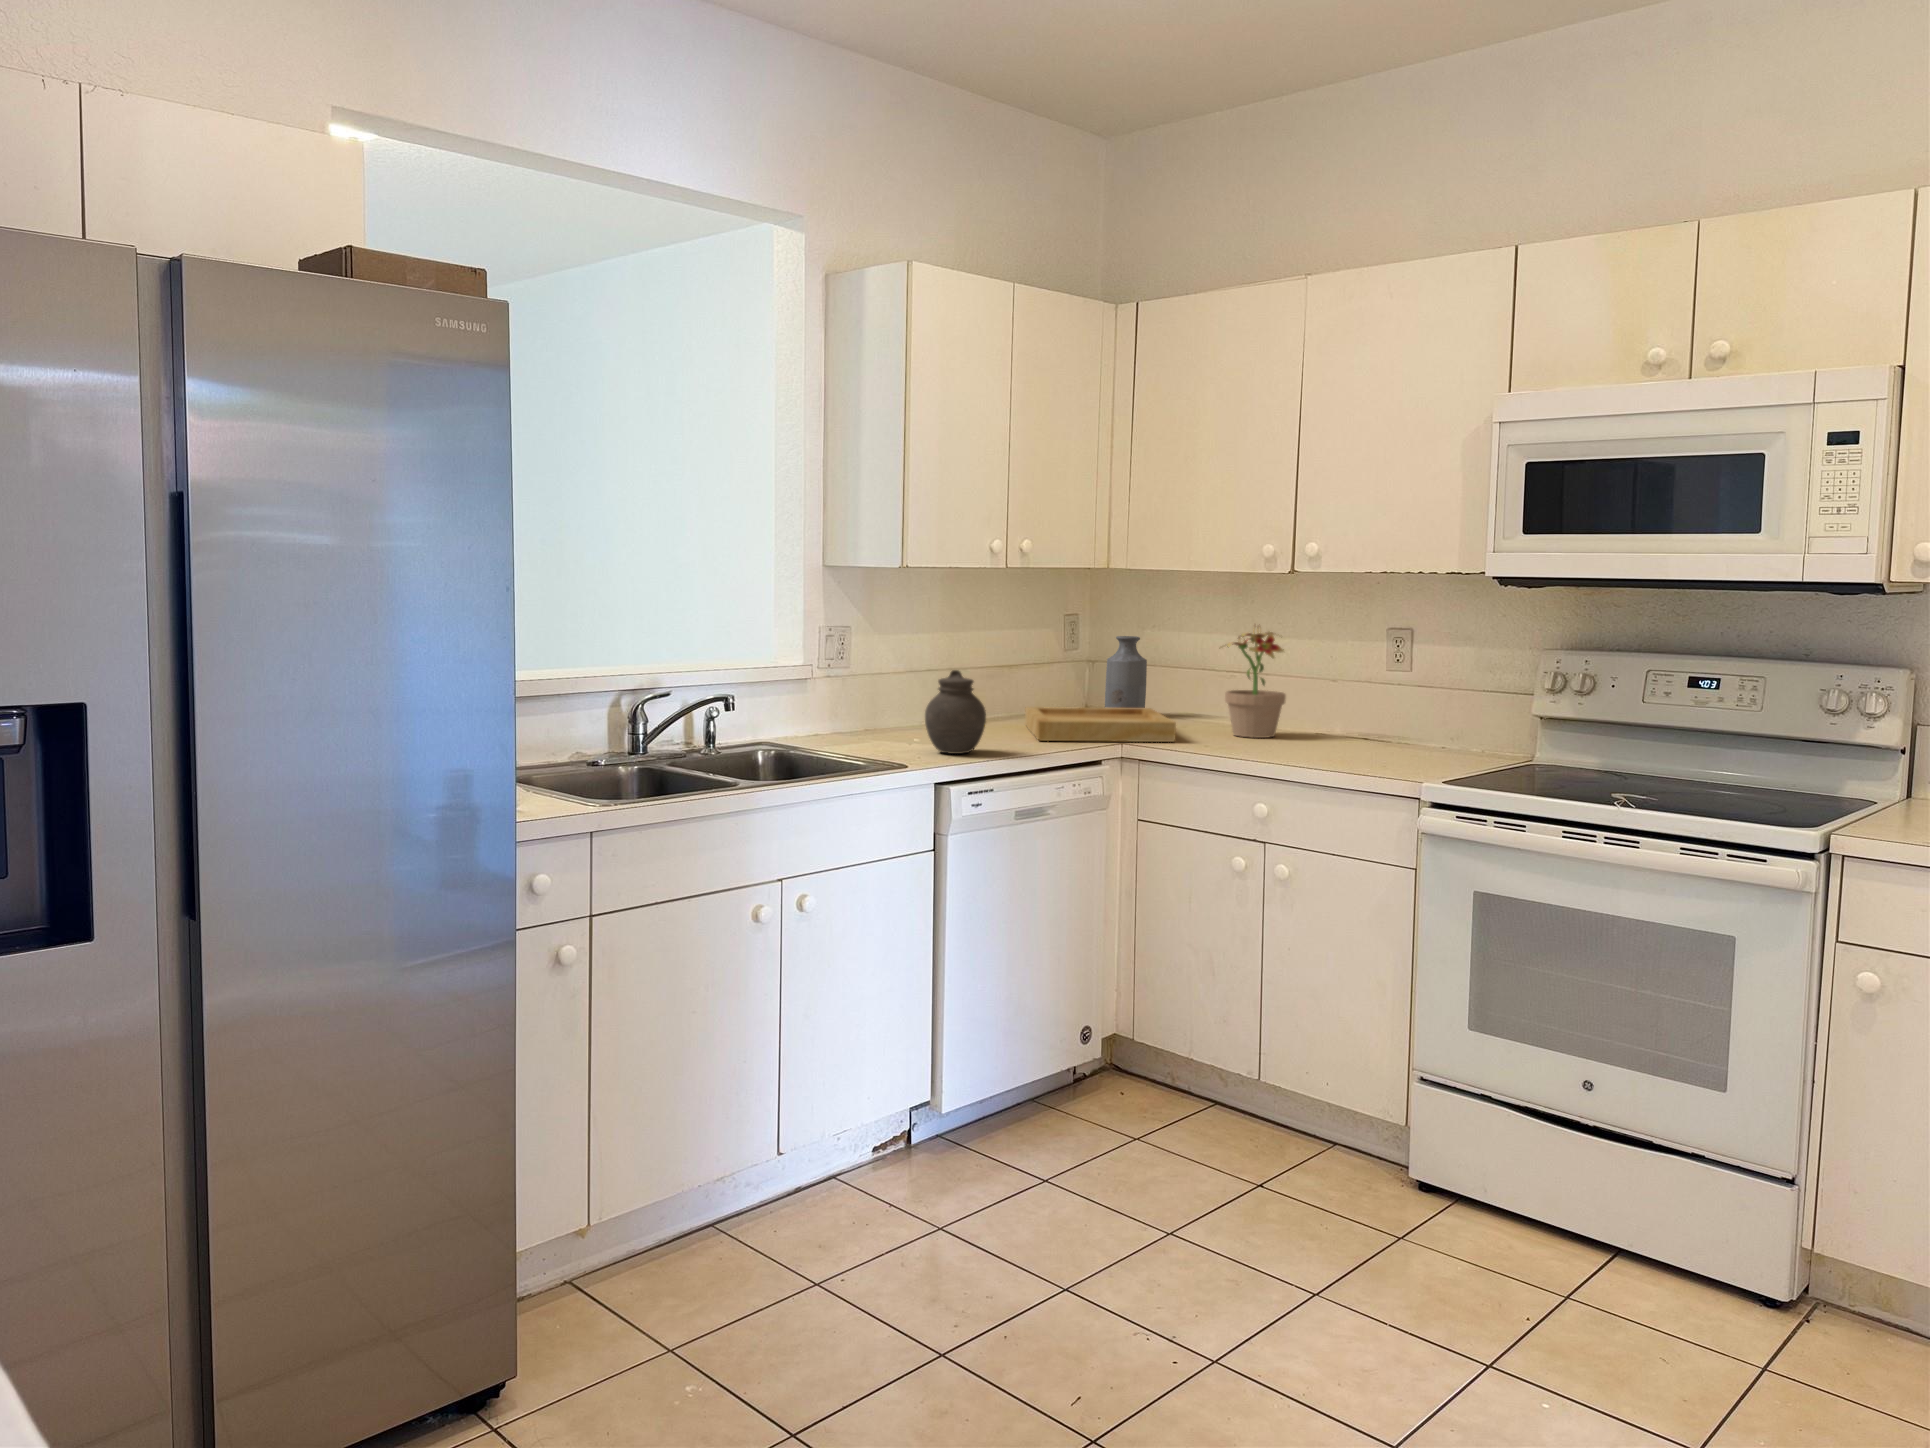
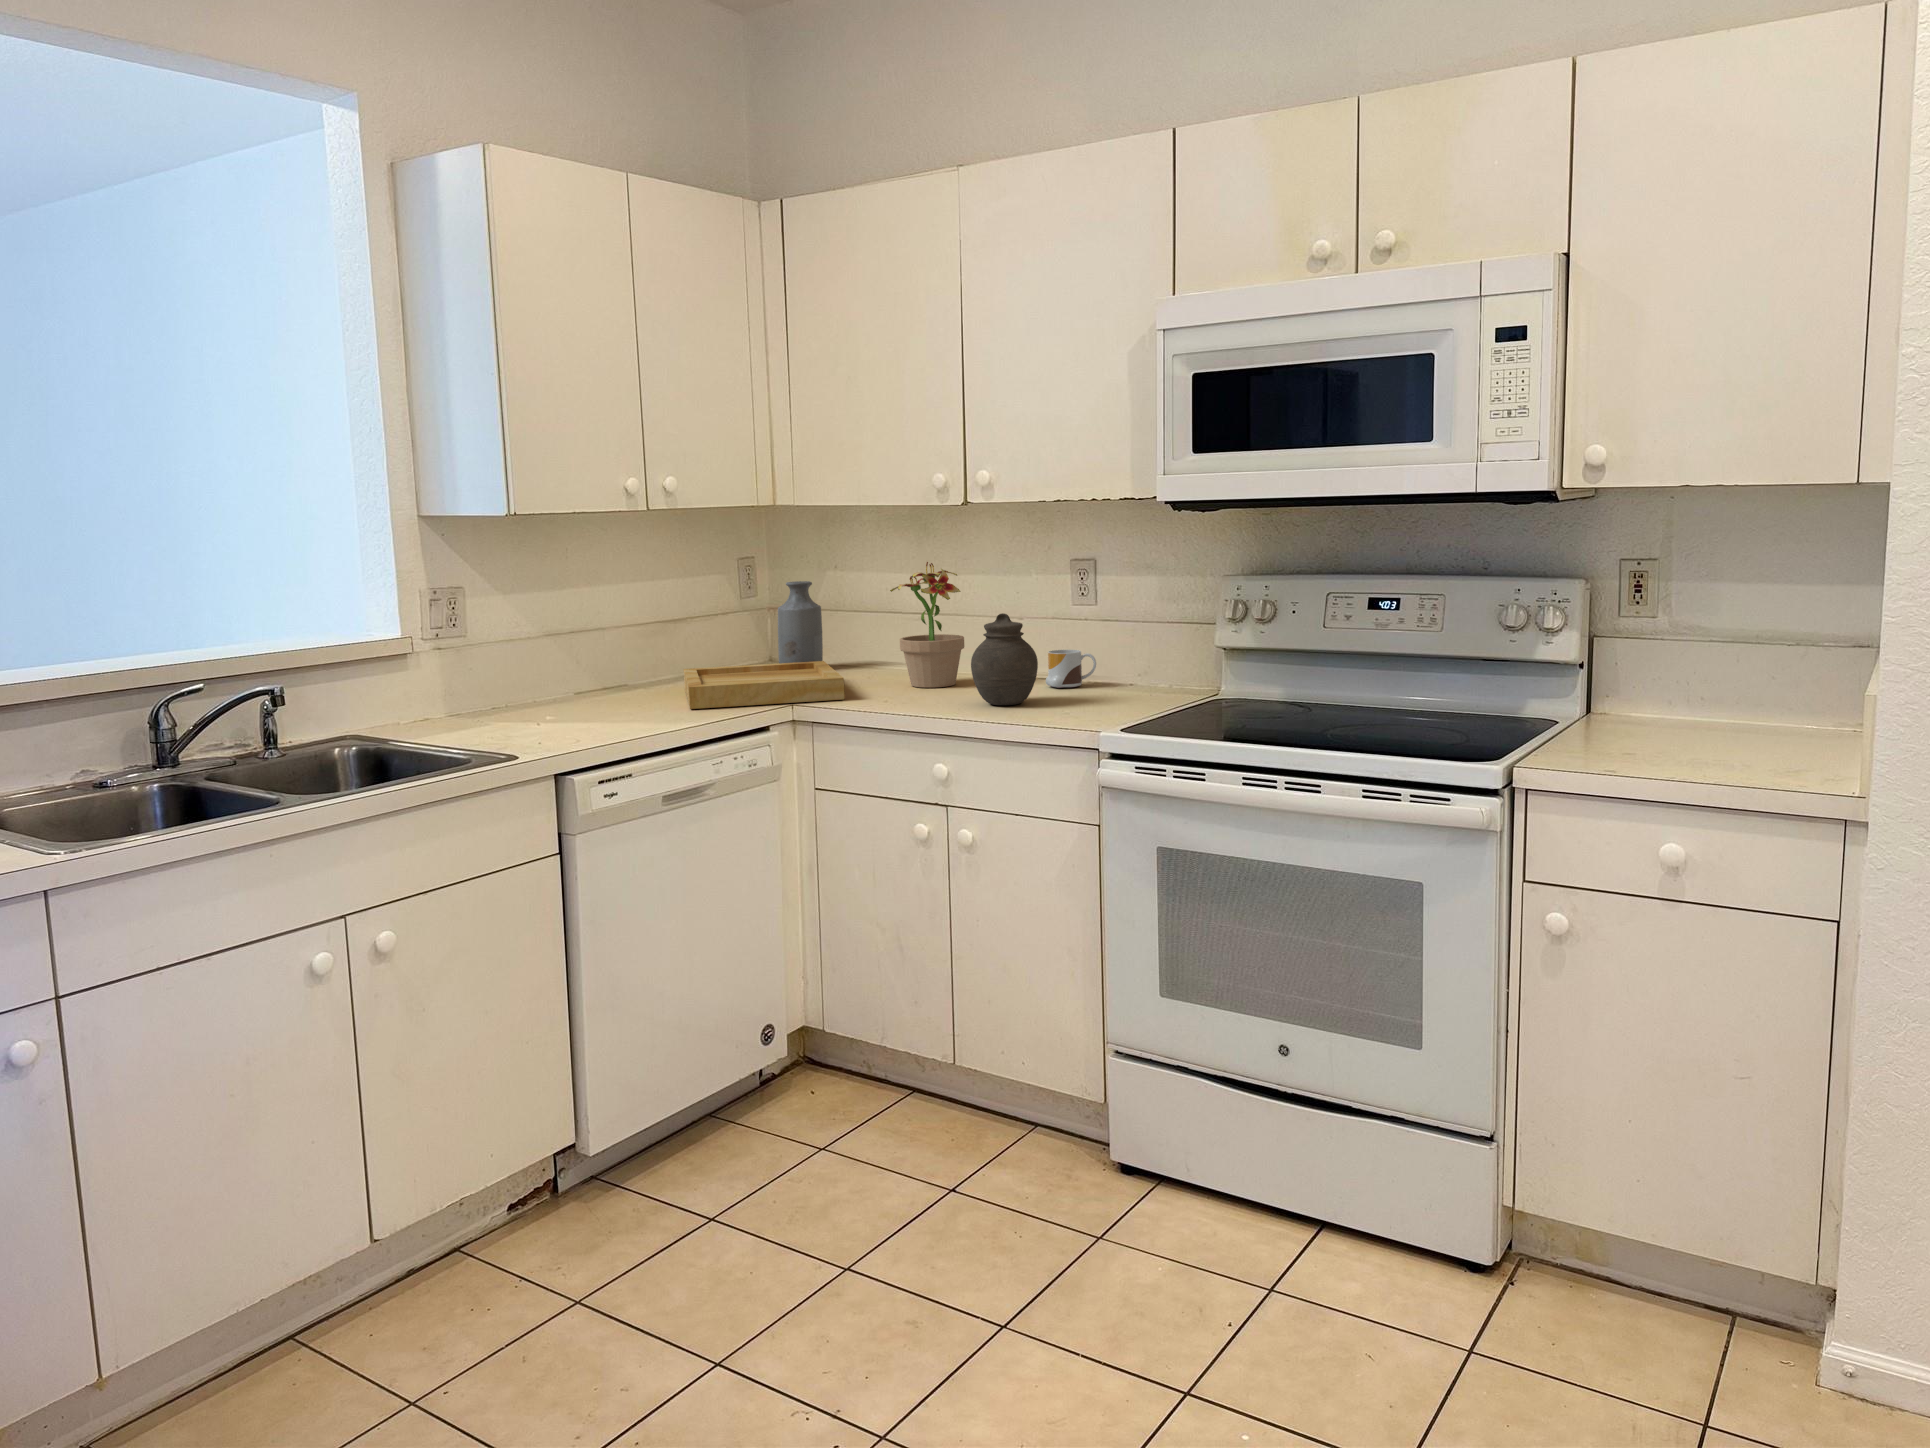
jar: present [925,670,986,754] -> present [971,613,1038,705]
mug: none [1362,711,1412,745] -> present [1046,650,1096,688]

